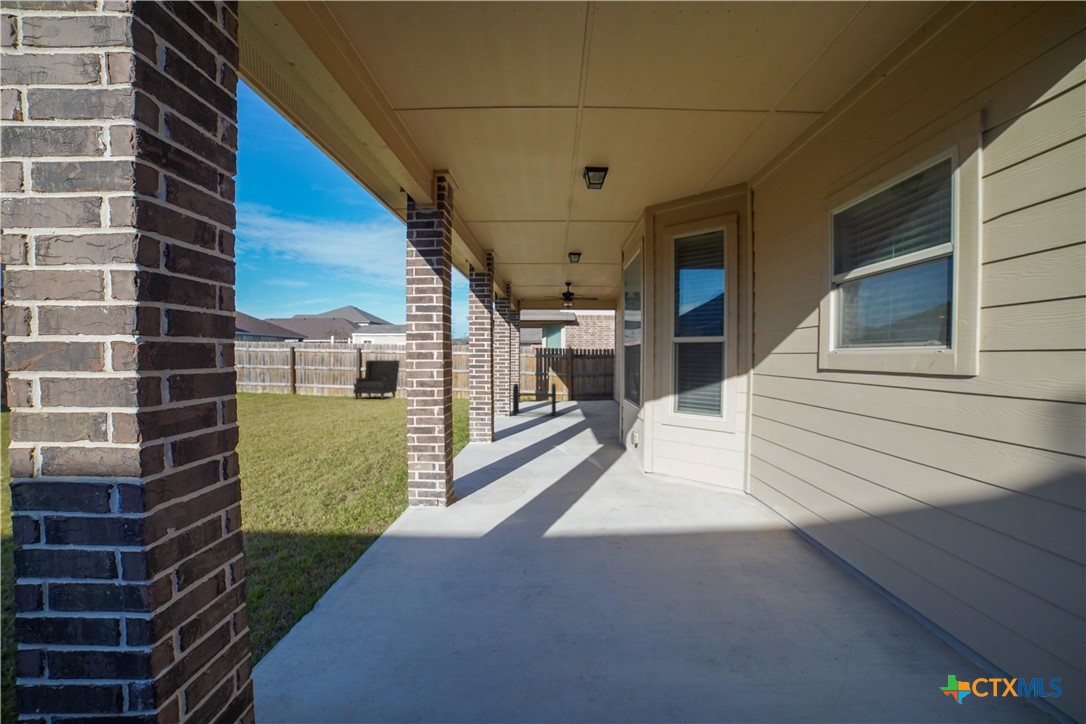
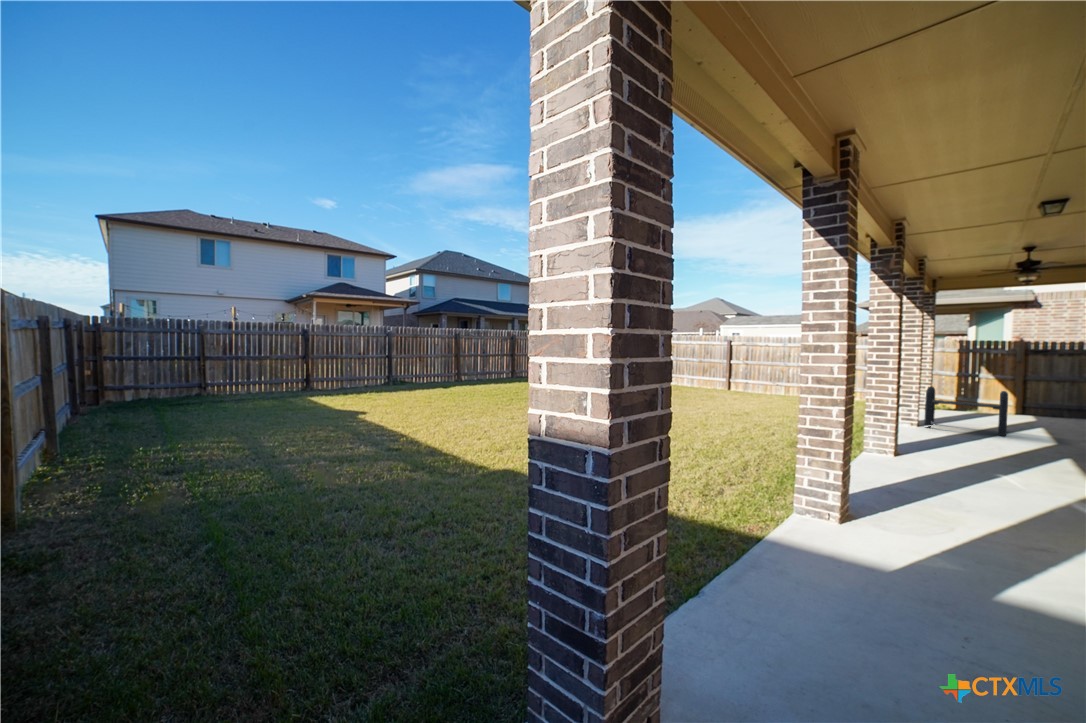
chair: present [354,360,399,399] -> none [717,353,765,392]

